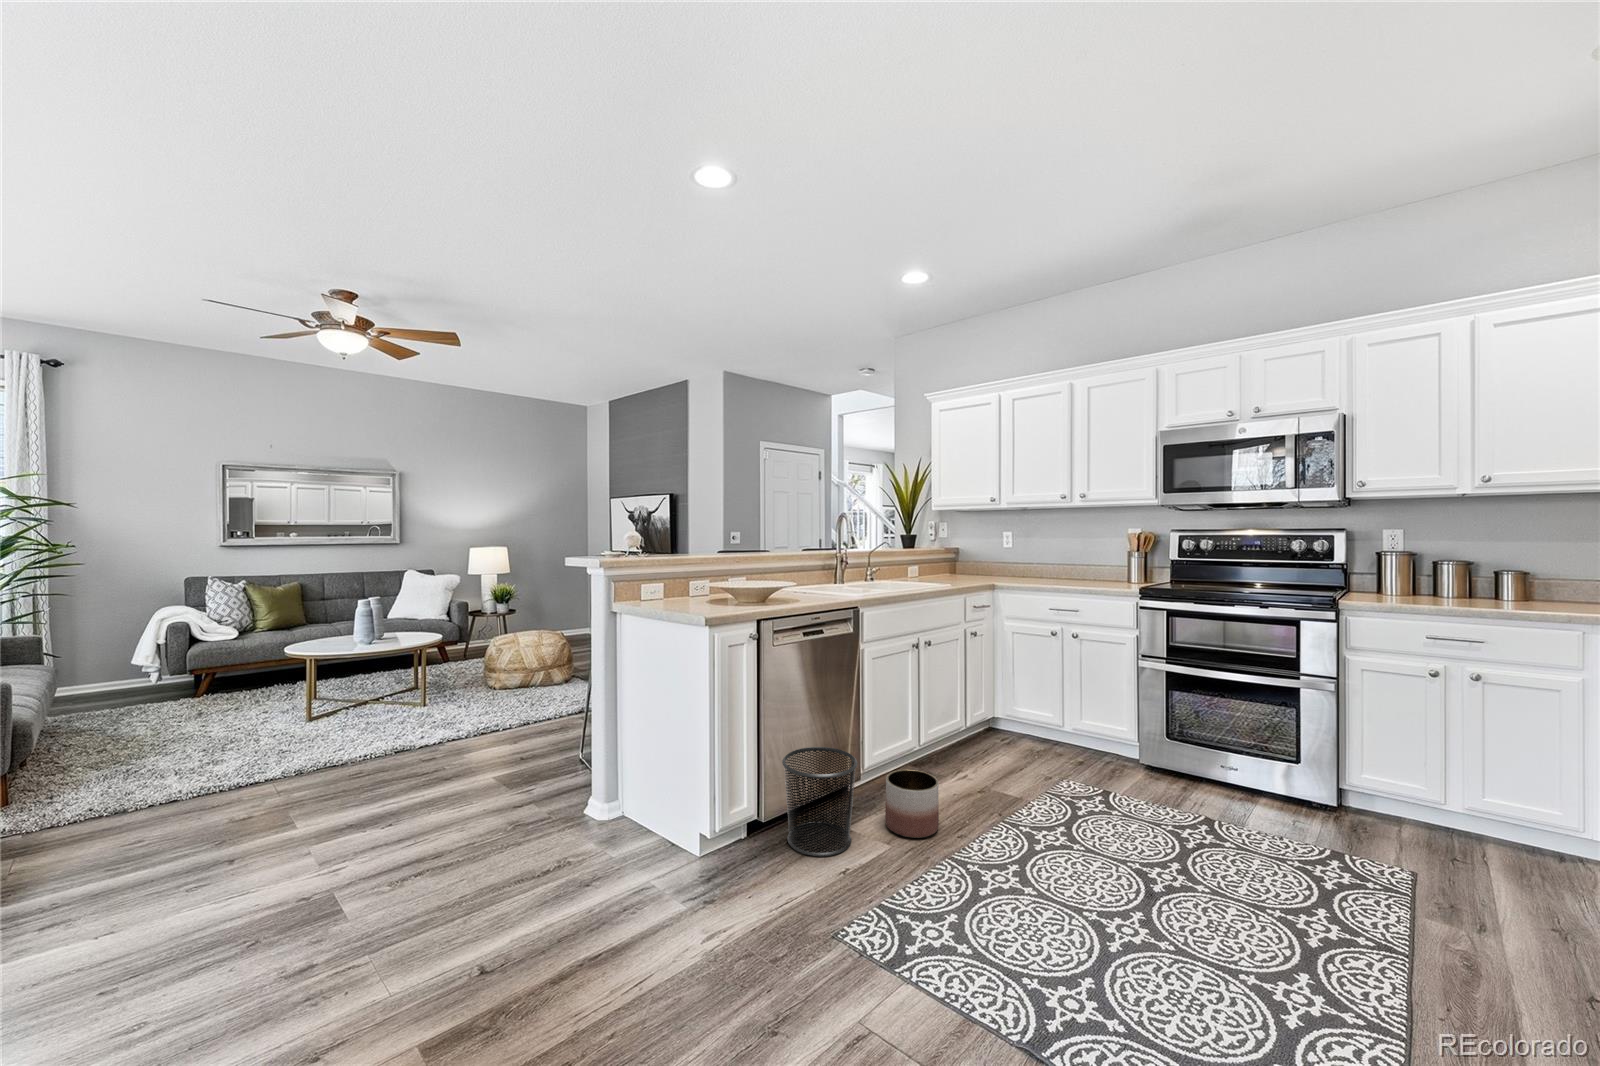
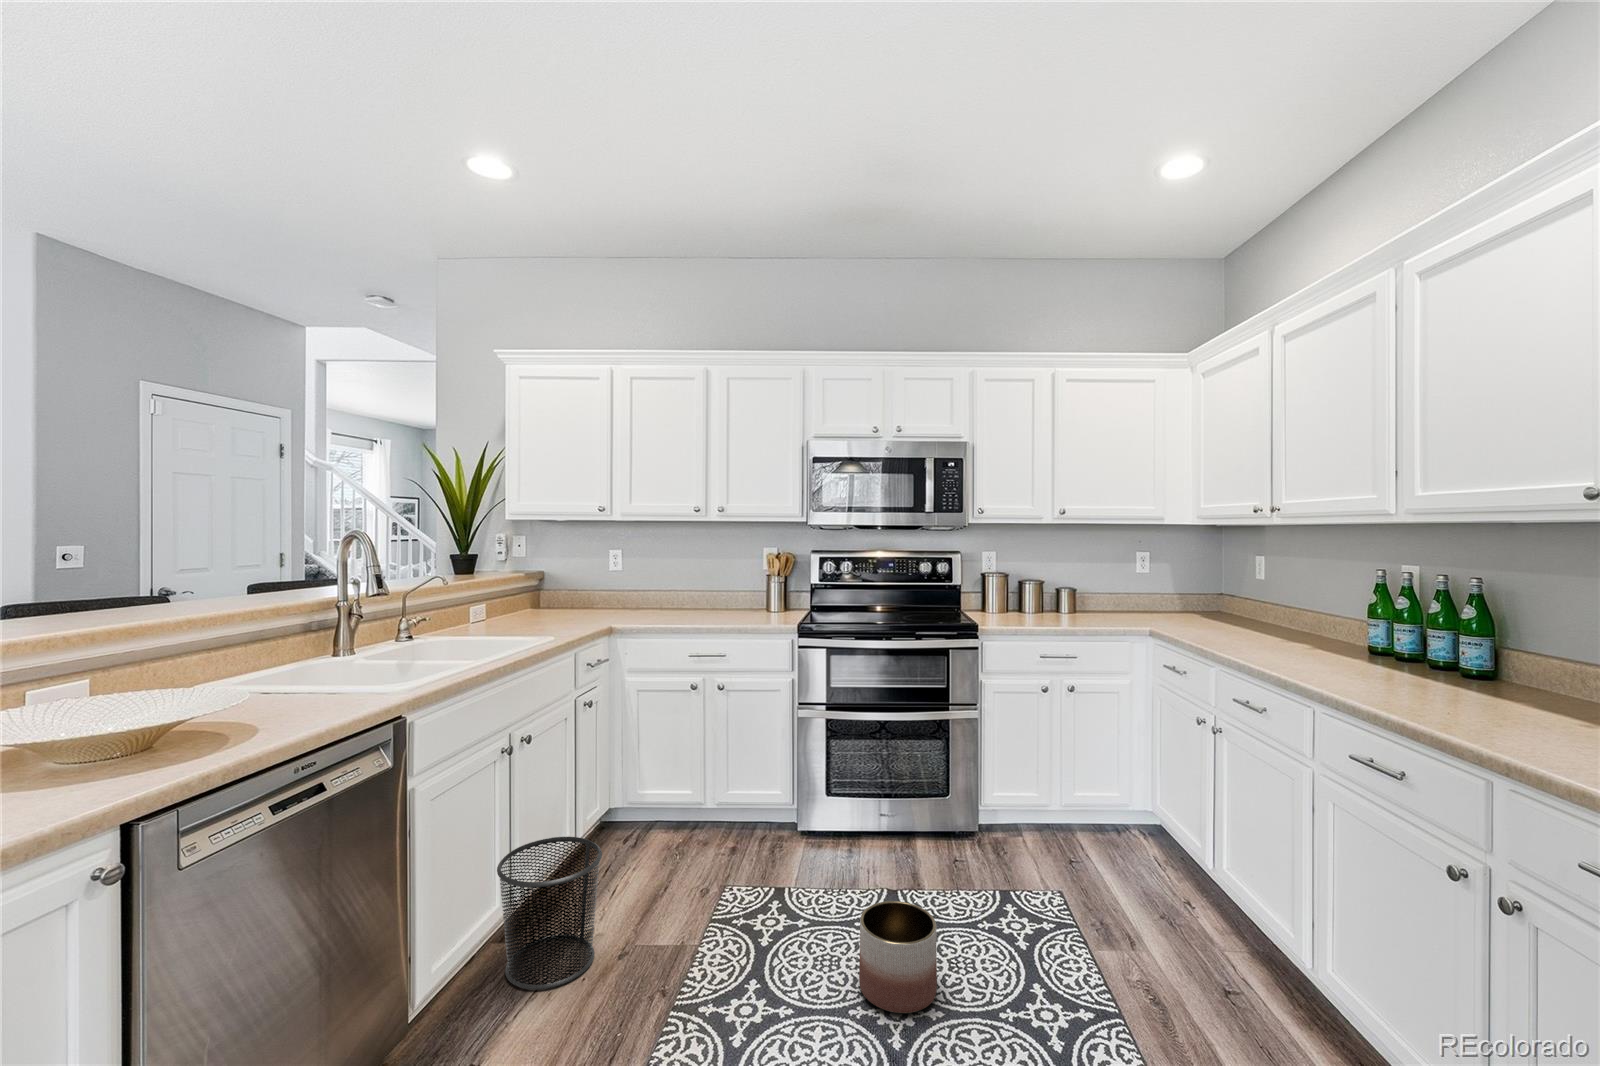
planter: present [885,770,939,838] -> present [859,901,937,1013]

